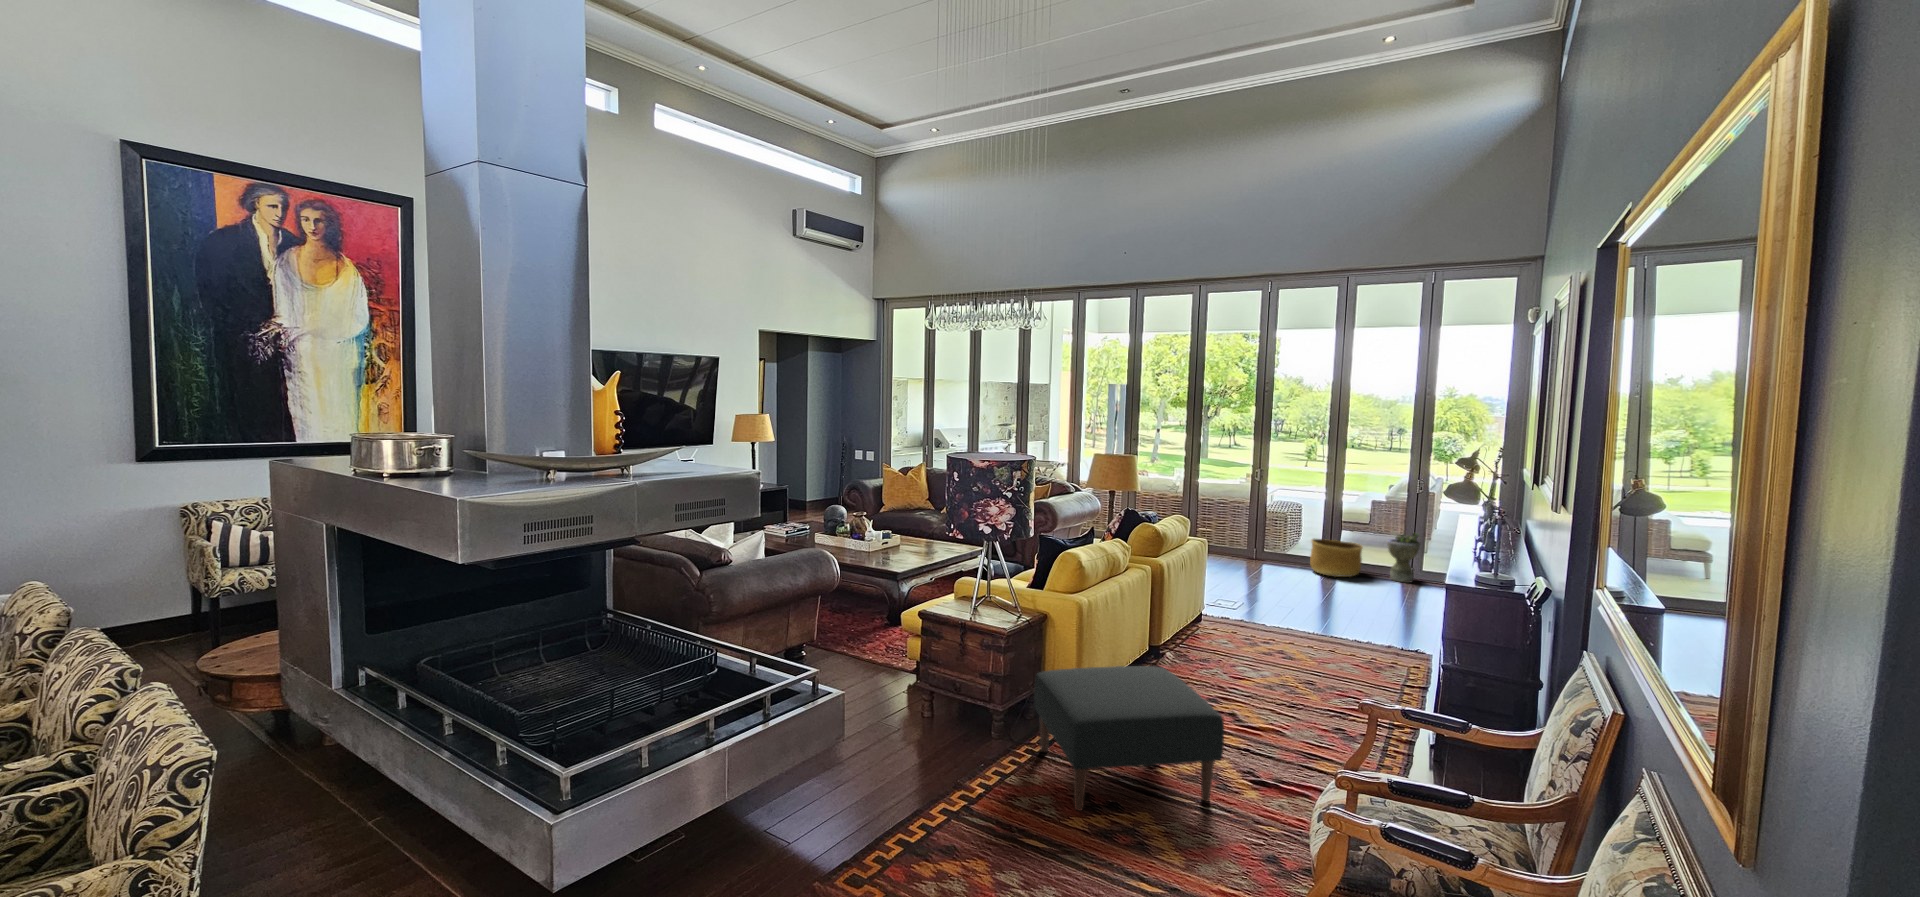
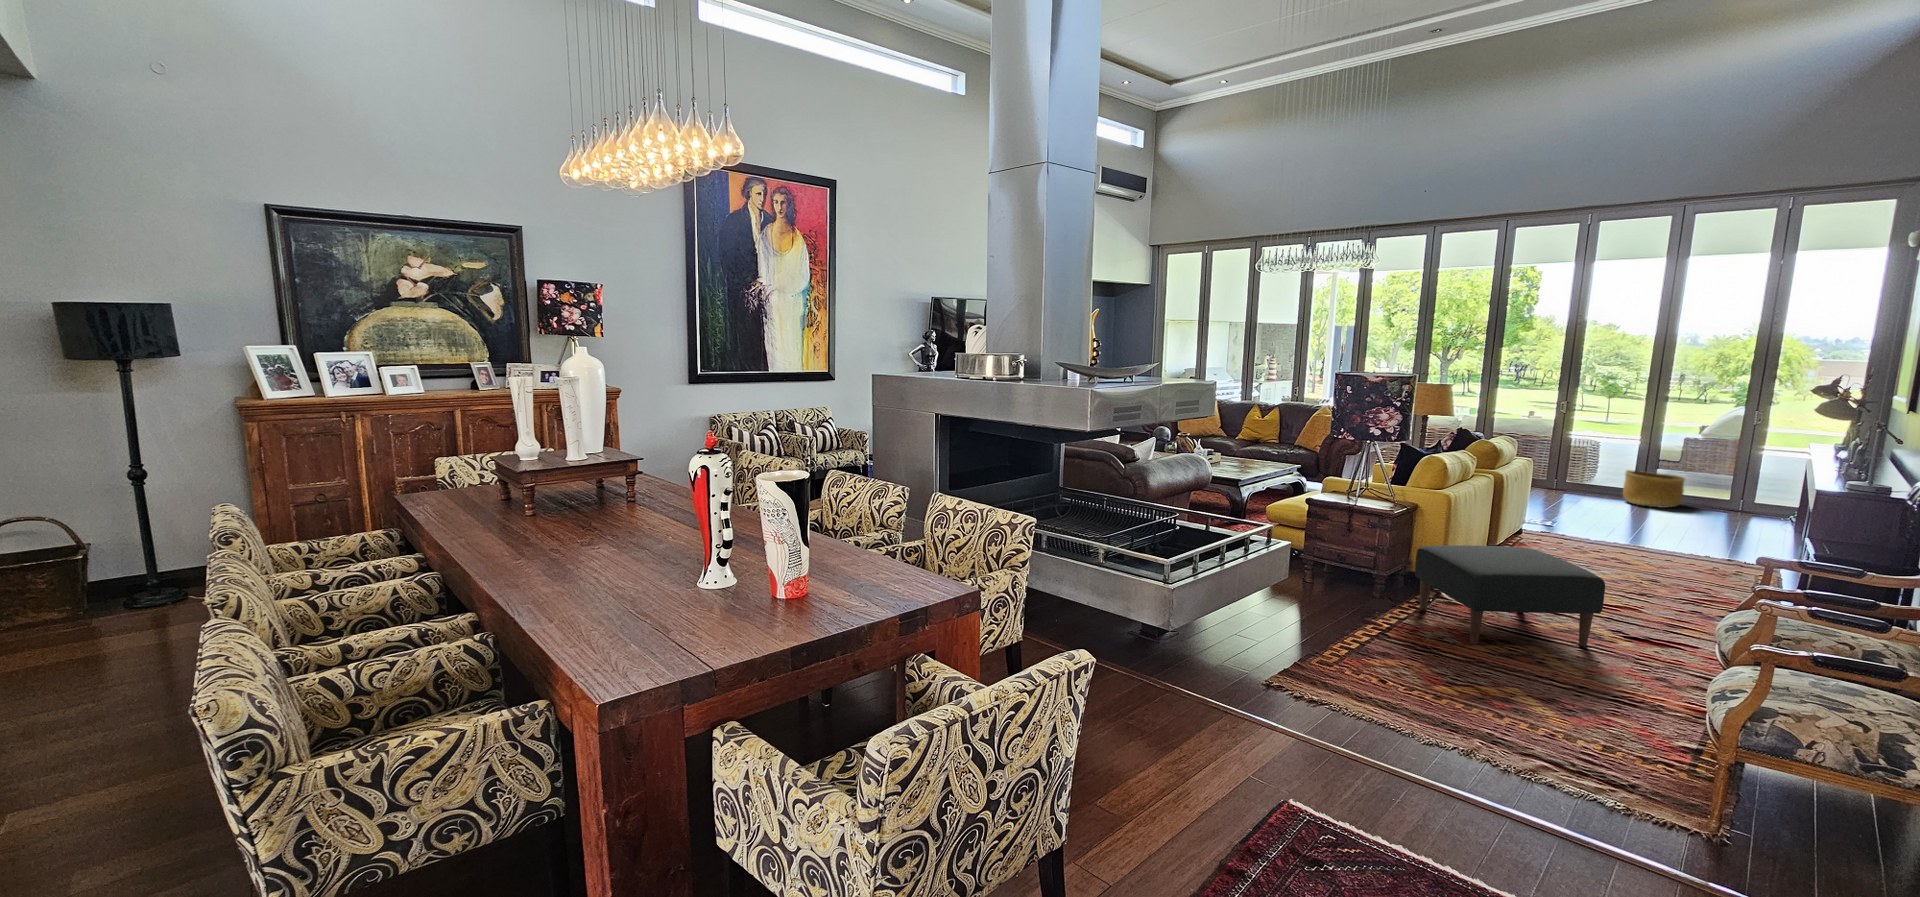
planter: present [1387,533,1421,583] -> none [1714,465,1756,514]

